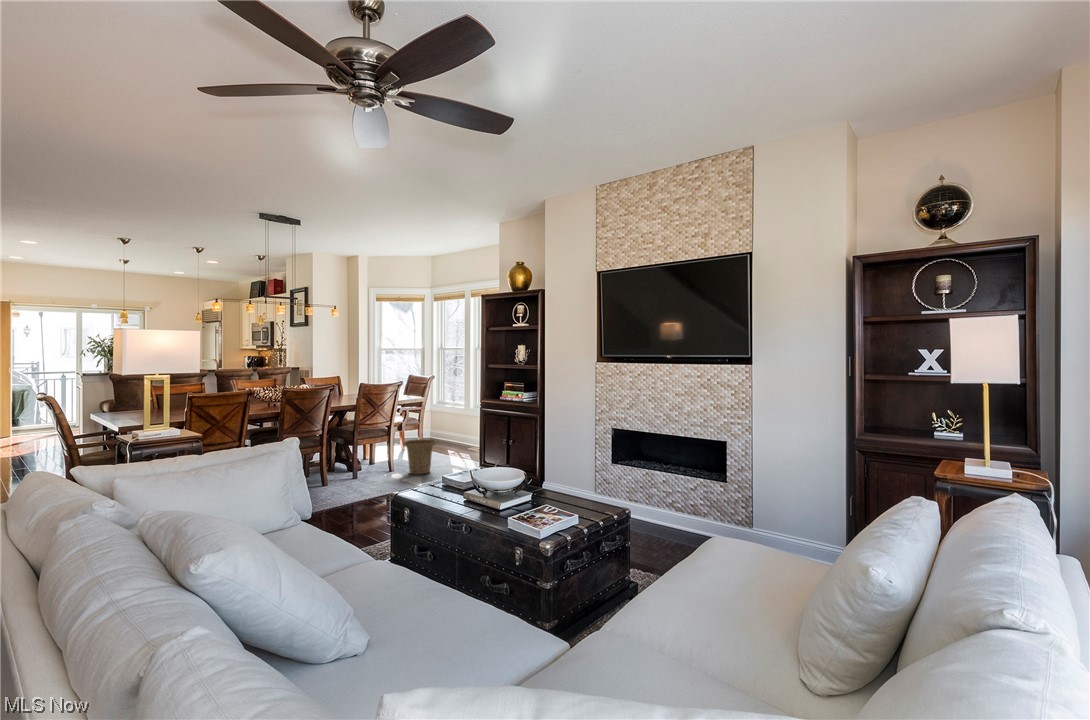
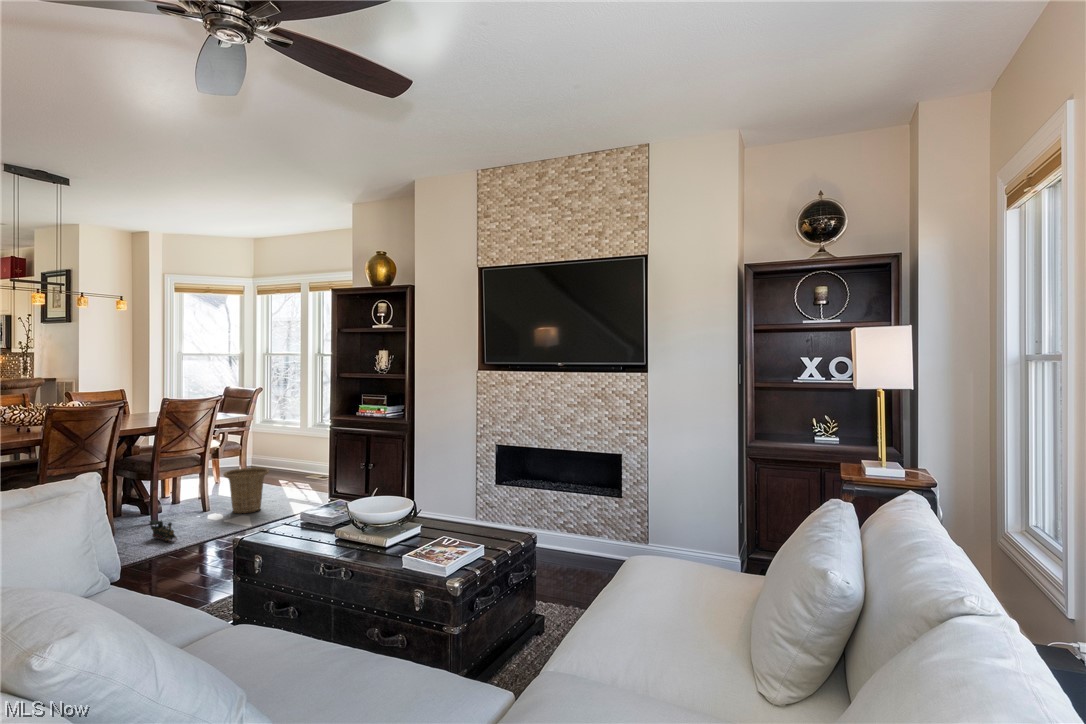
toy train: none [349,476,367,494] -> present [149,520,177,542]

